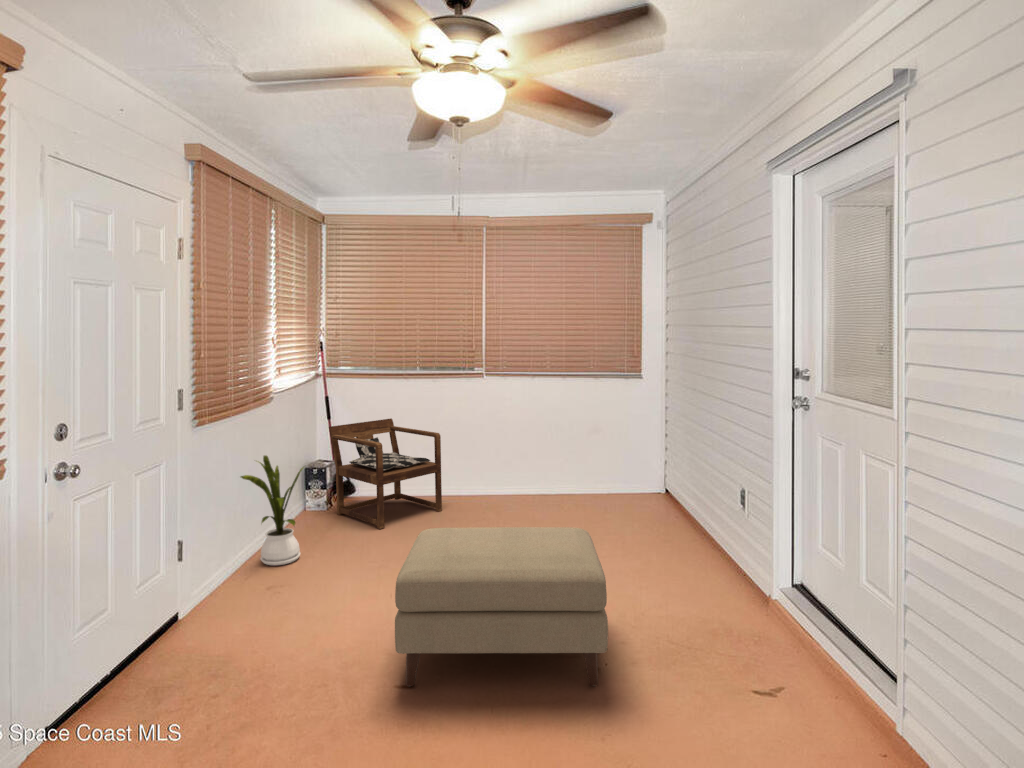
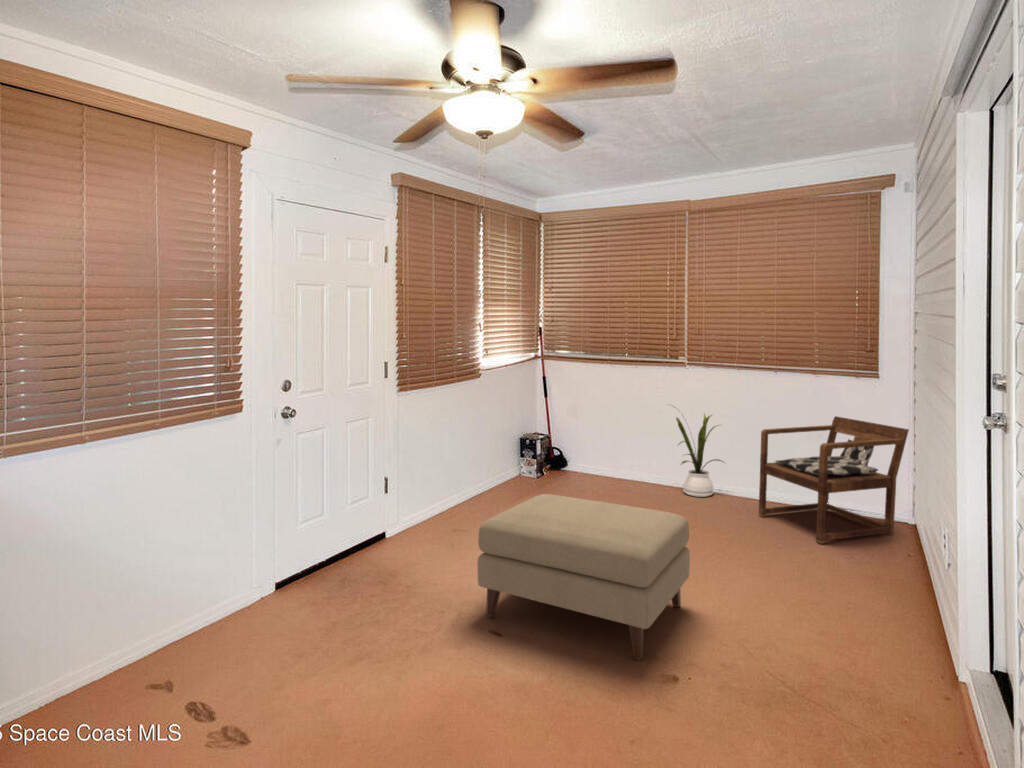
armchair: present [329,419,442,529] -> present [759,416,909,544]
house plant: present [241,455,304,566] -> present [676,414,724,497]

